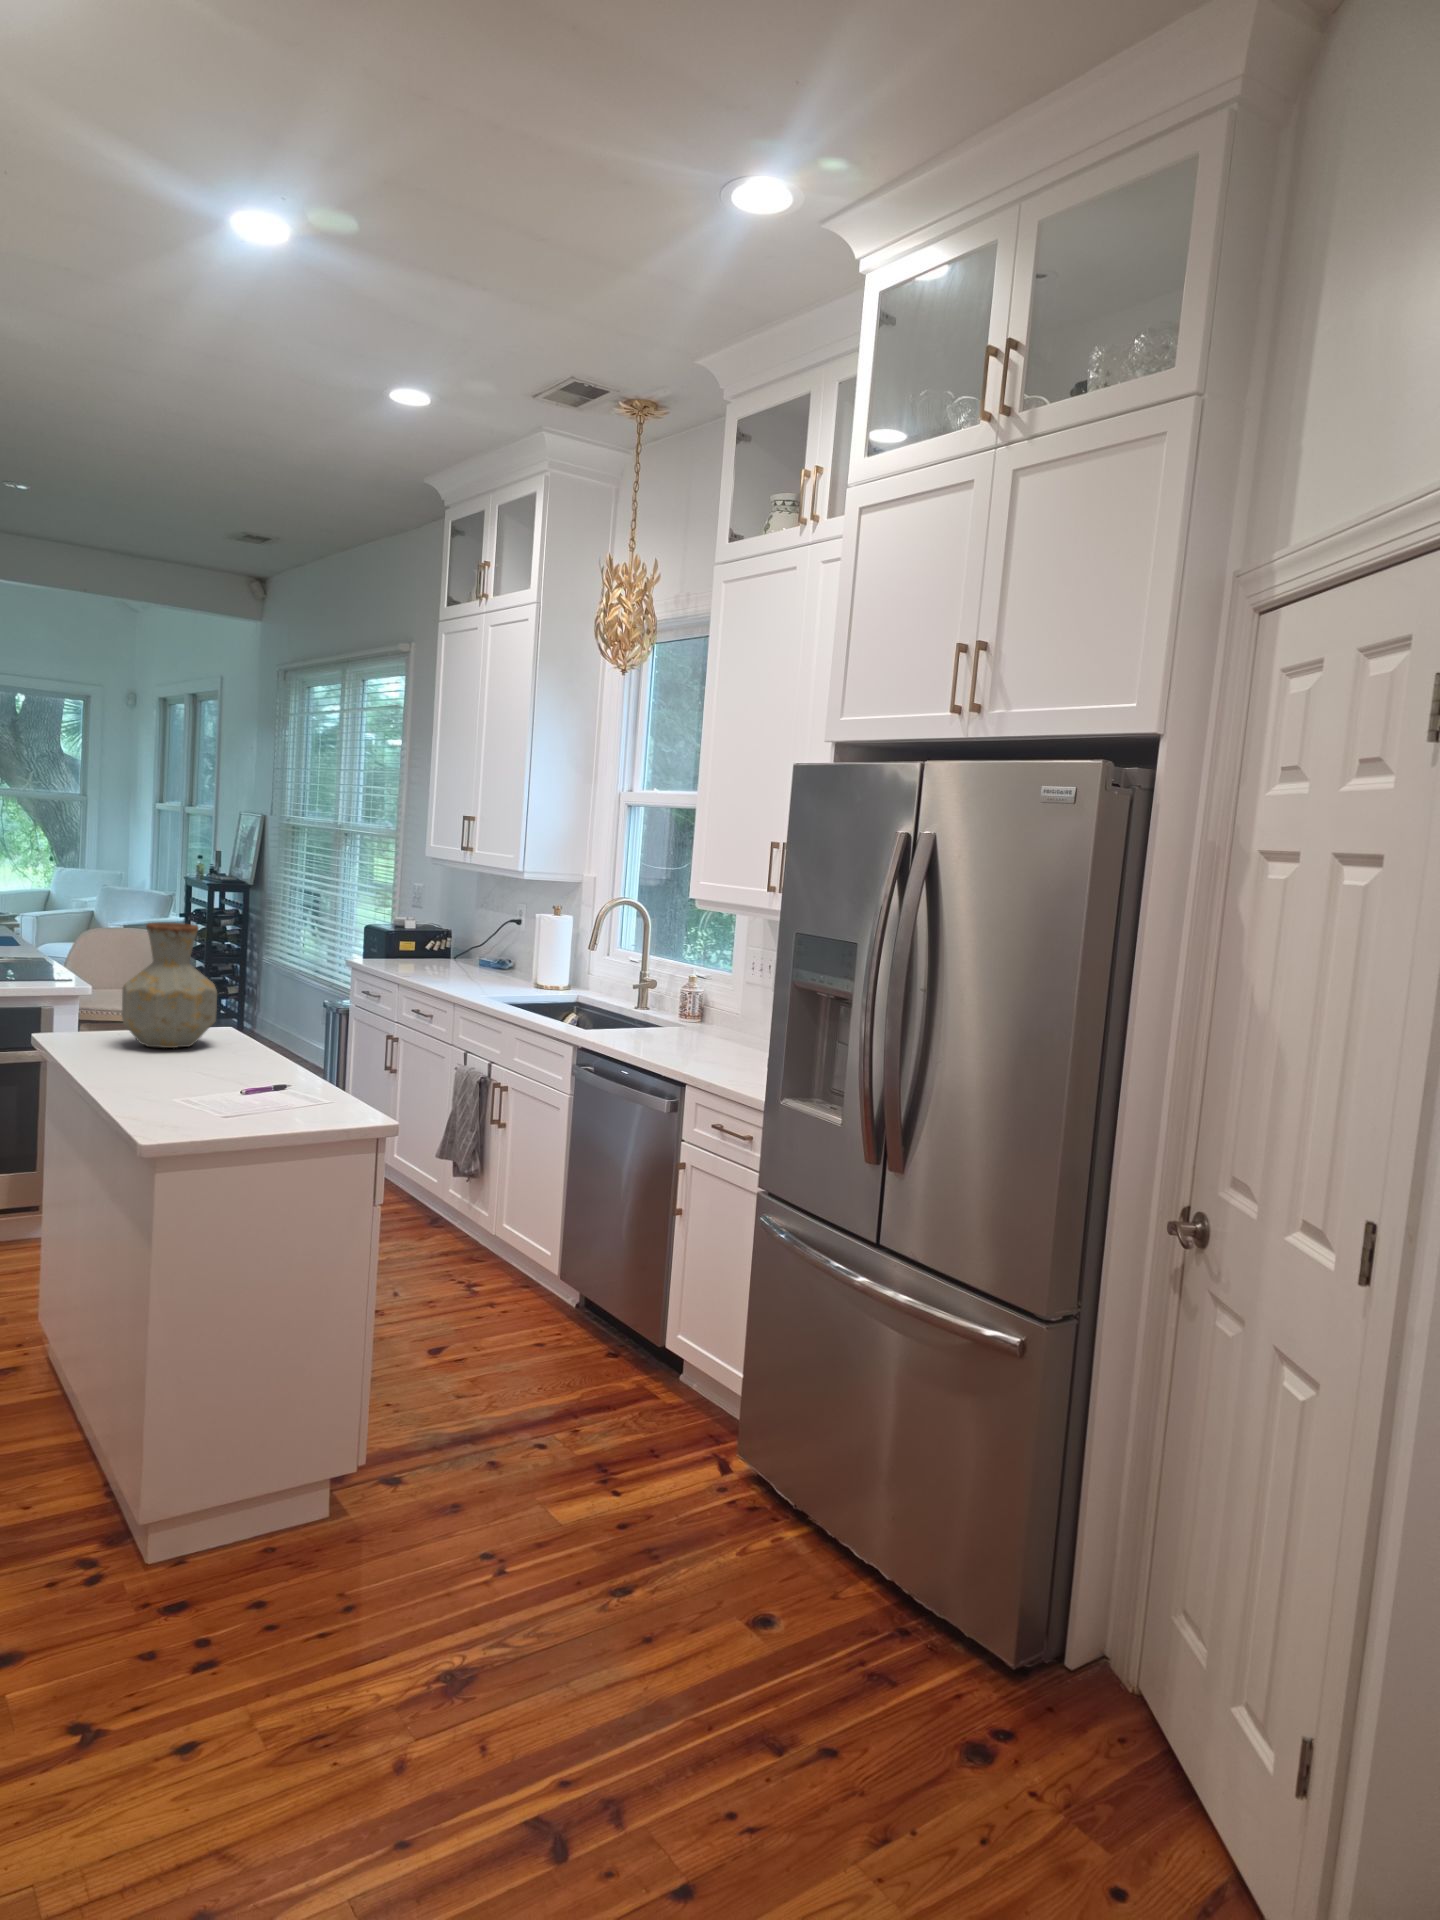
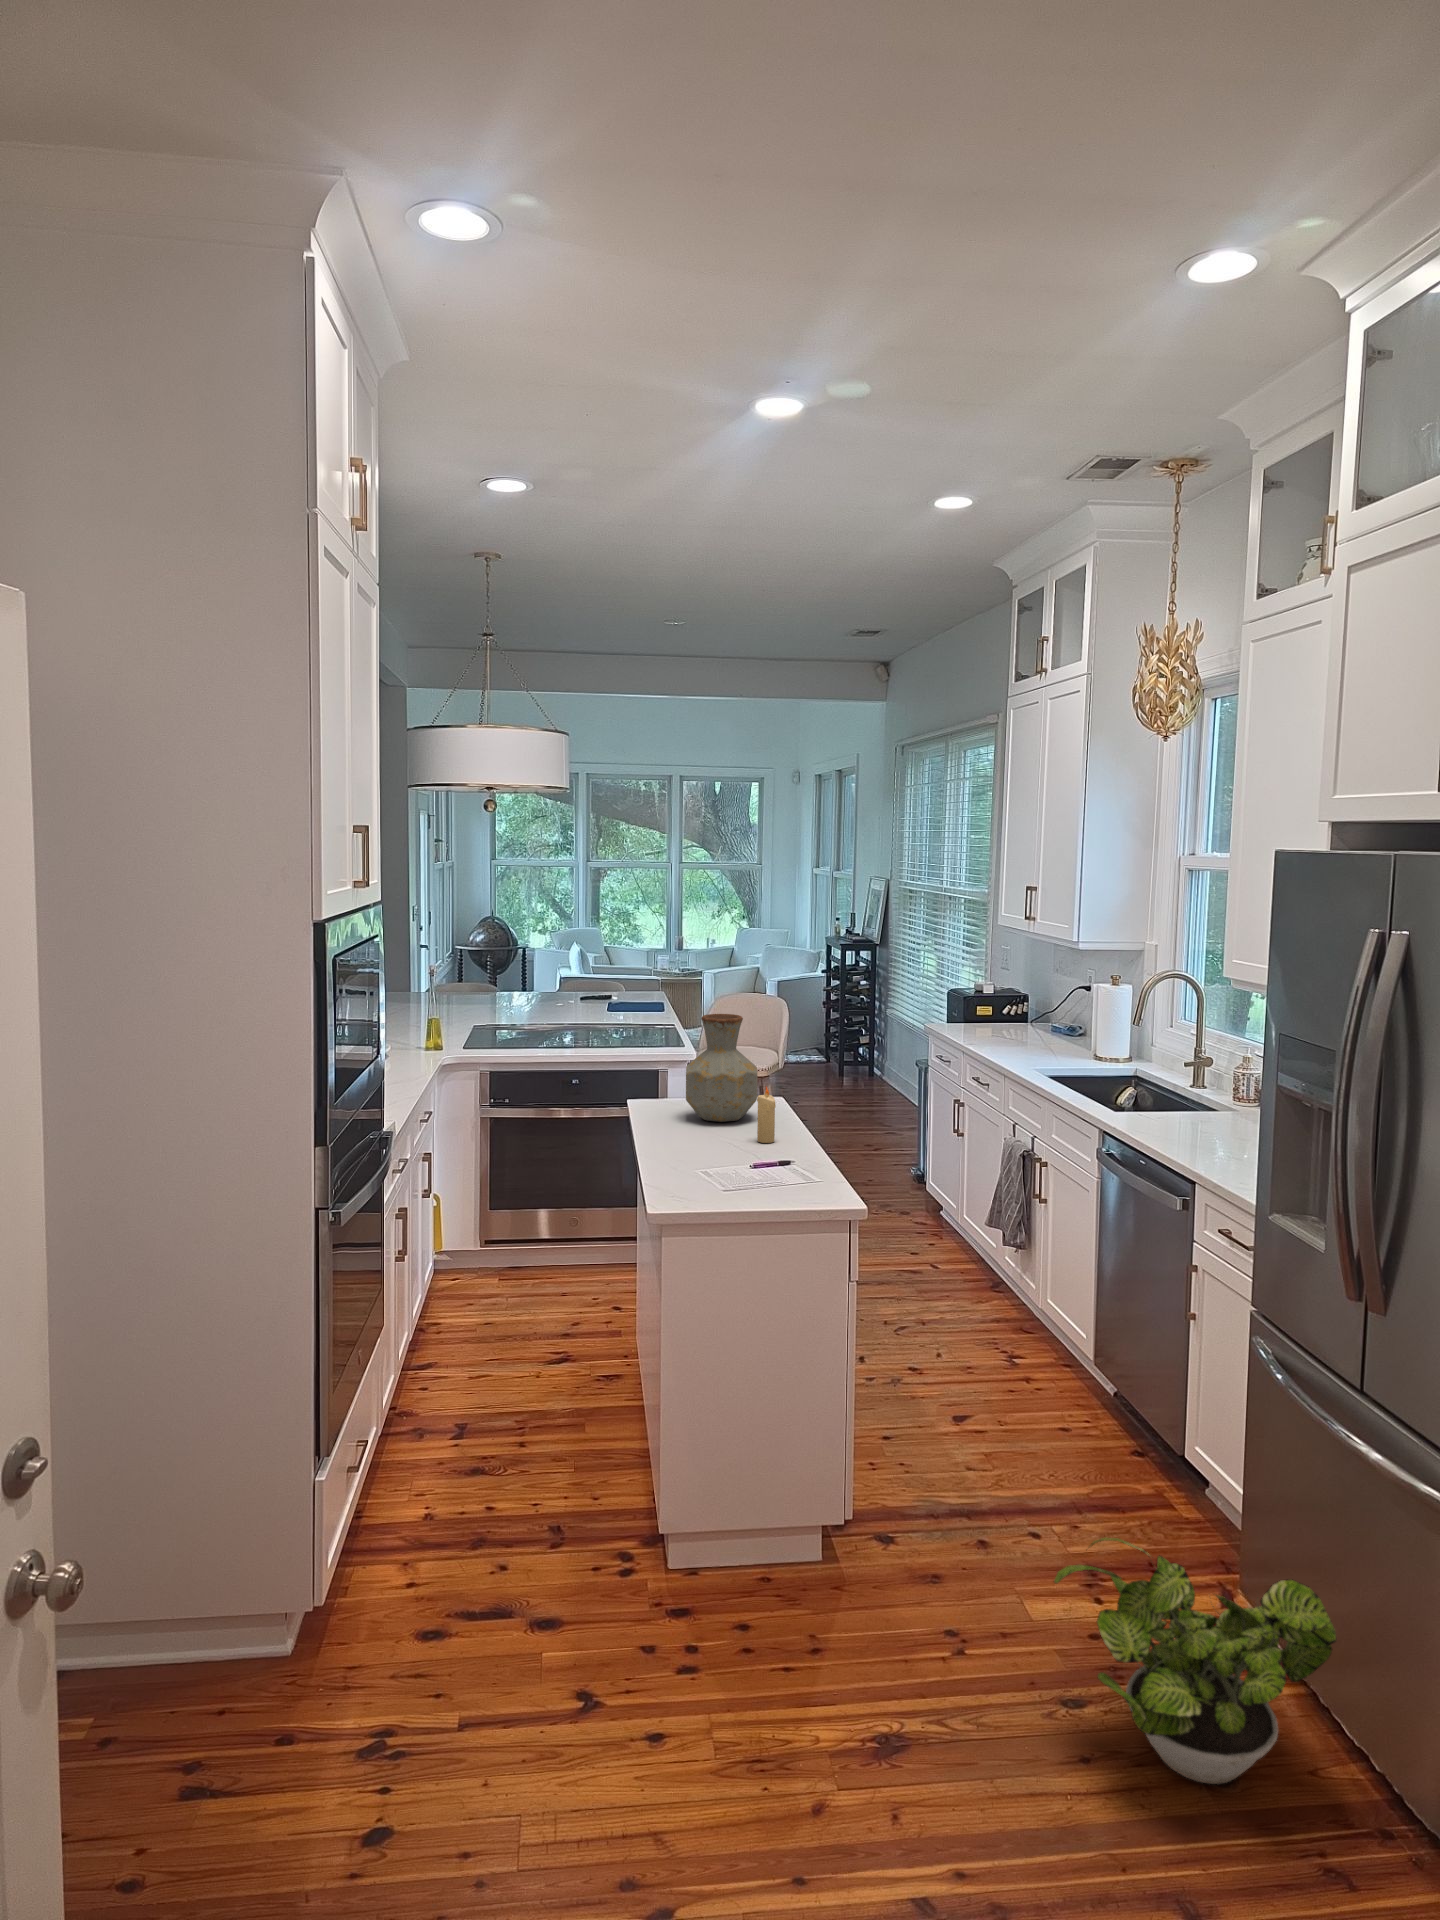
candle: none [229,1001,252,1066] -> present [757,1087,776,1143]
potted plant: none [616,1416,862,1626] -> present [1054,1538,1336,1784]

